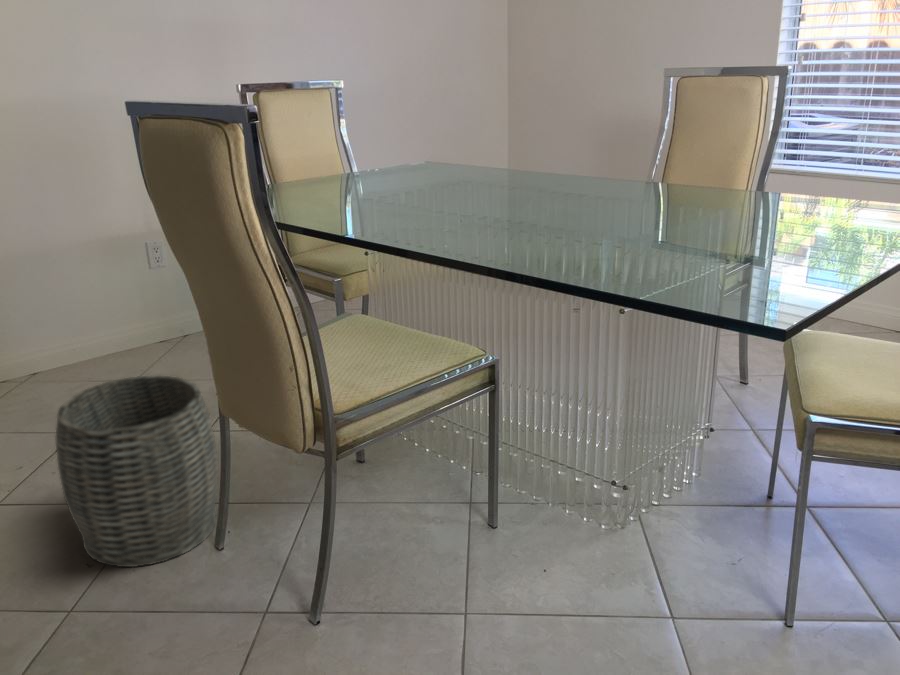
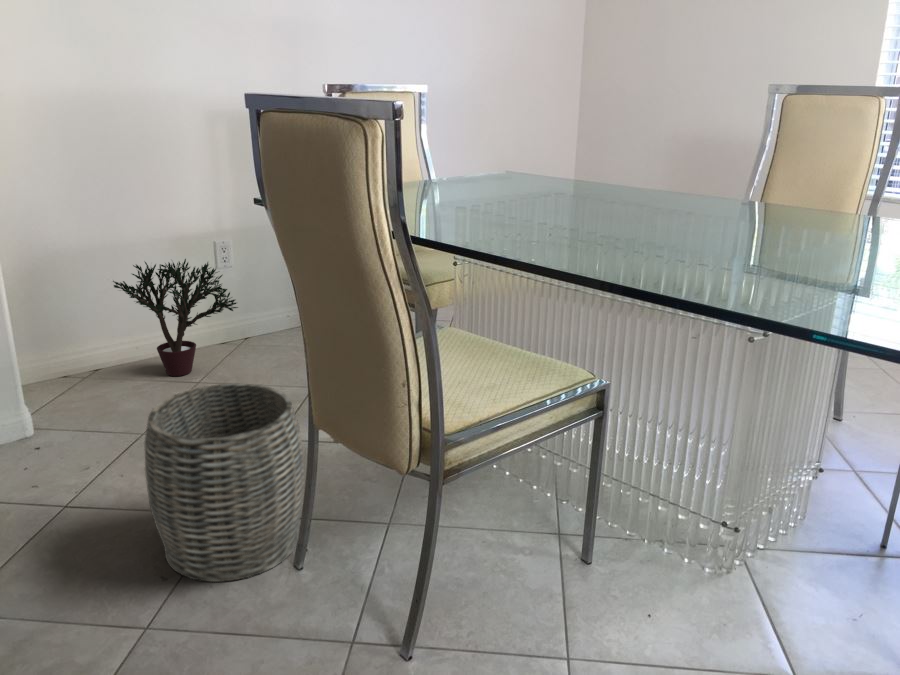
potted plant: none [24,253,157,373] -> present [113,259,238,376]

